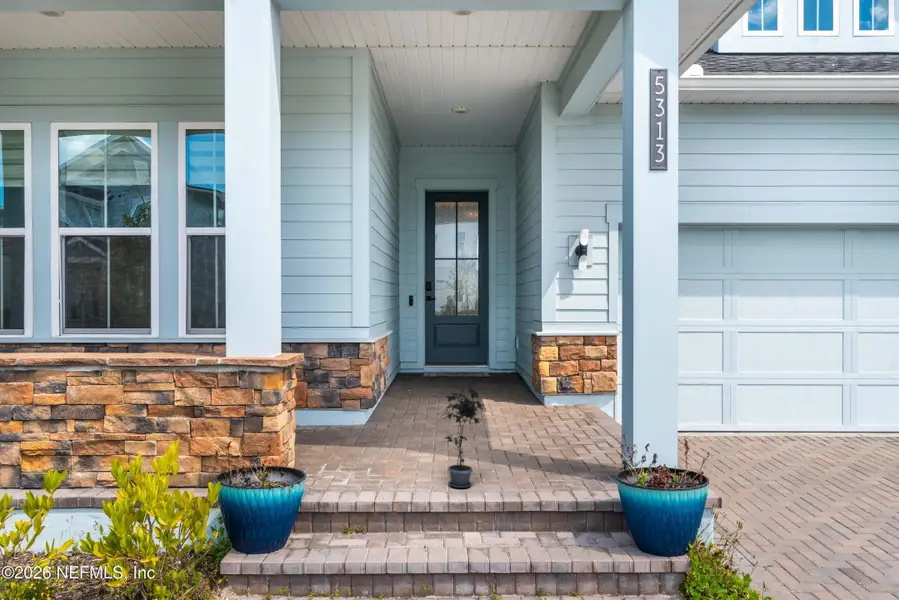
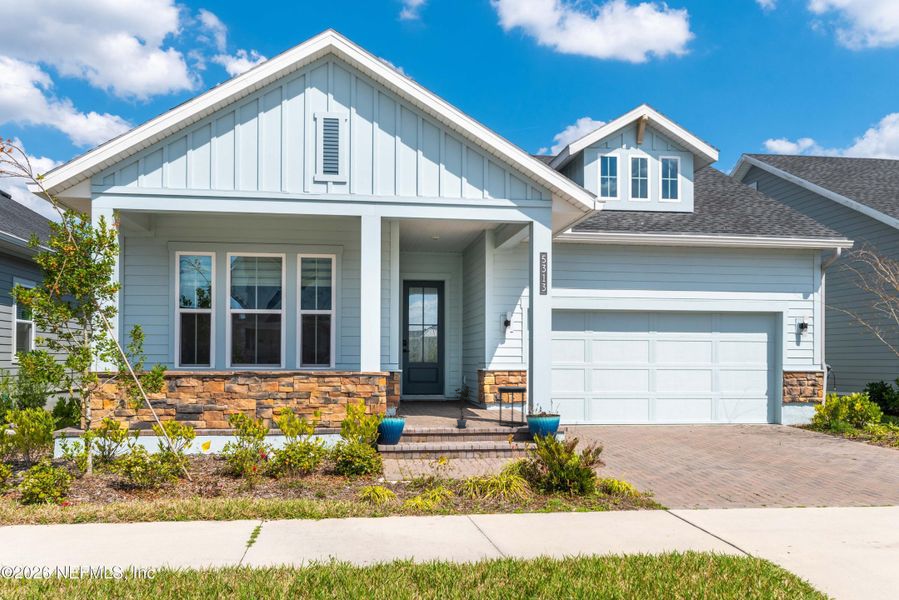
side table: none [547,385,615,490] -> present [498,386,526,428]

